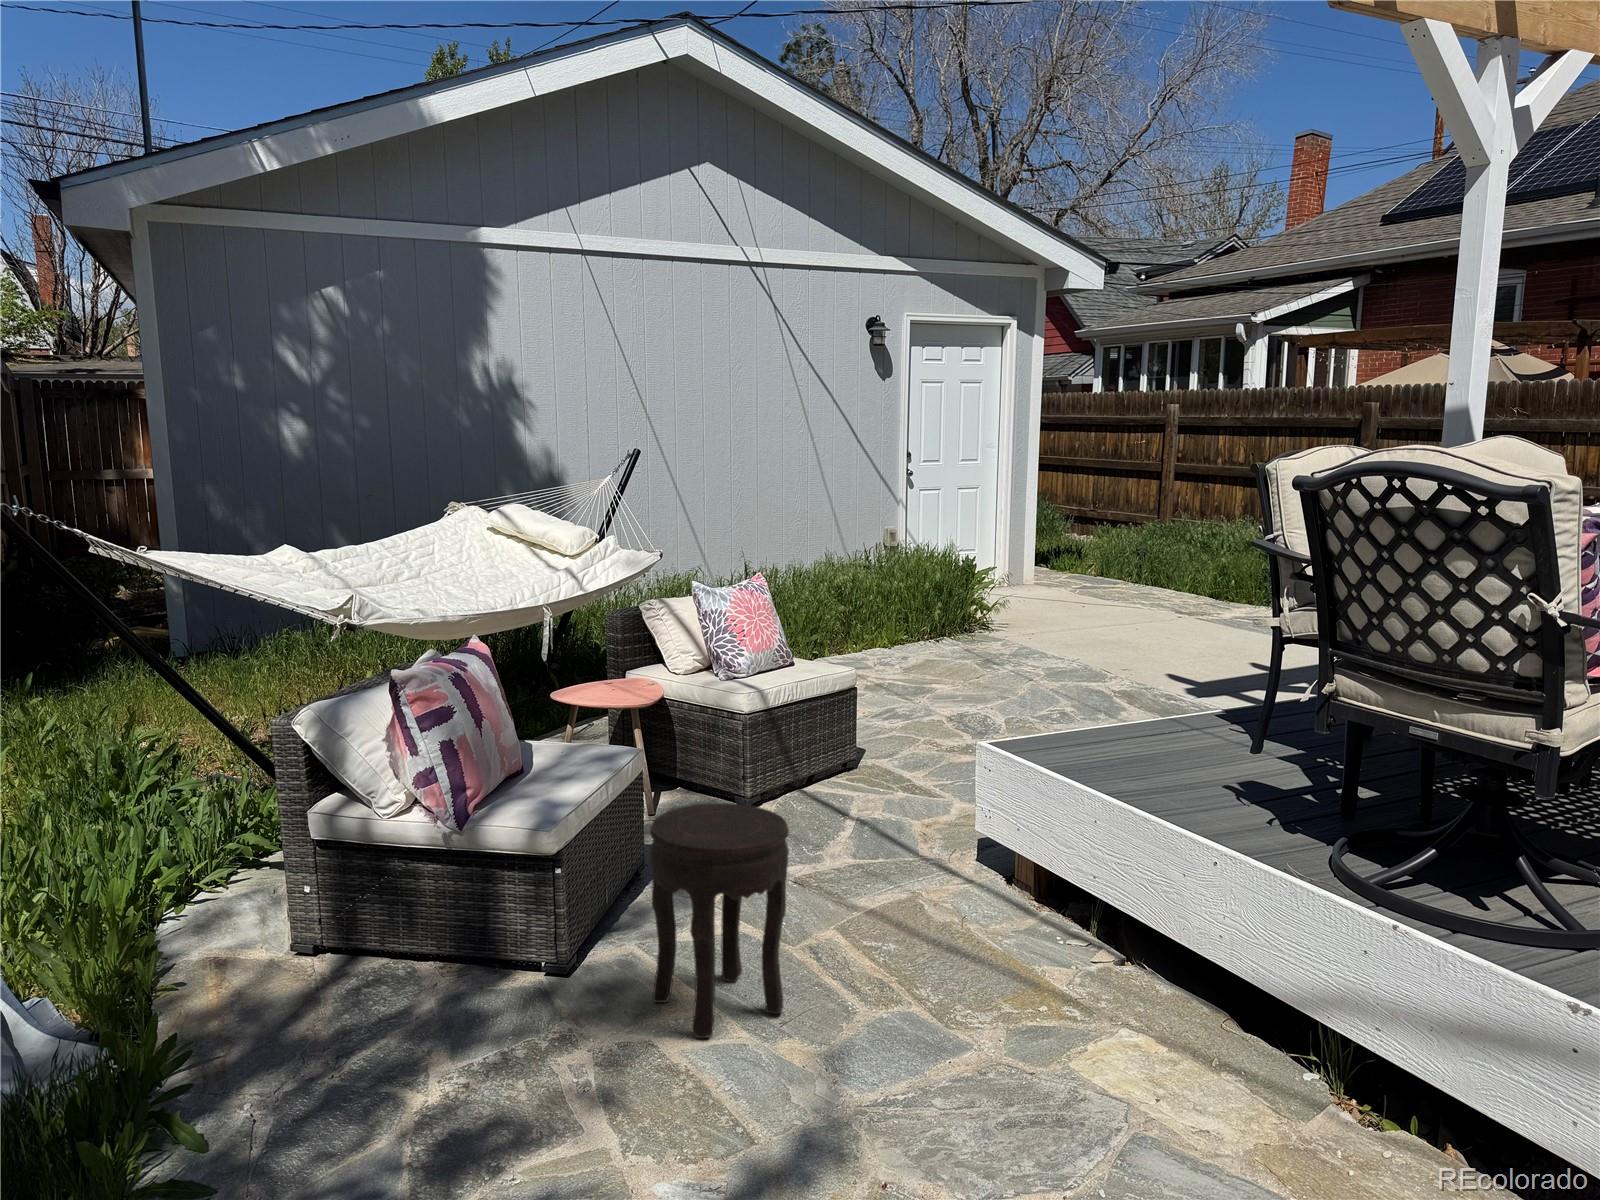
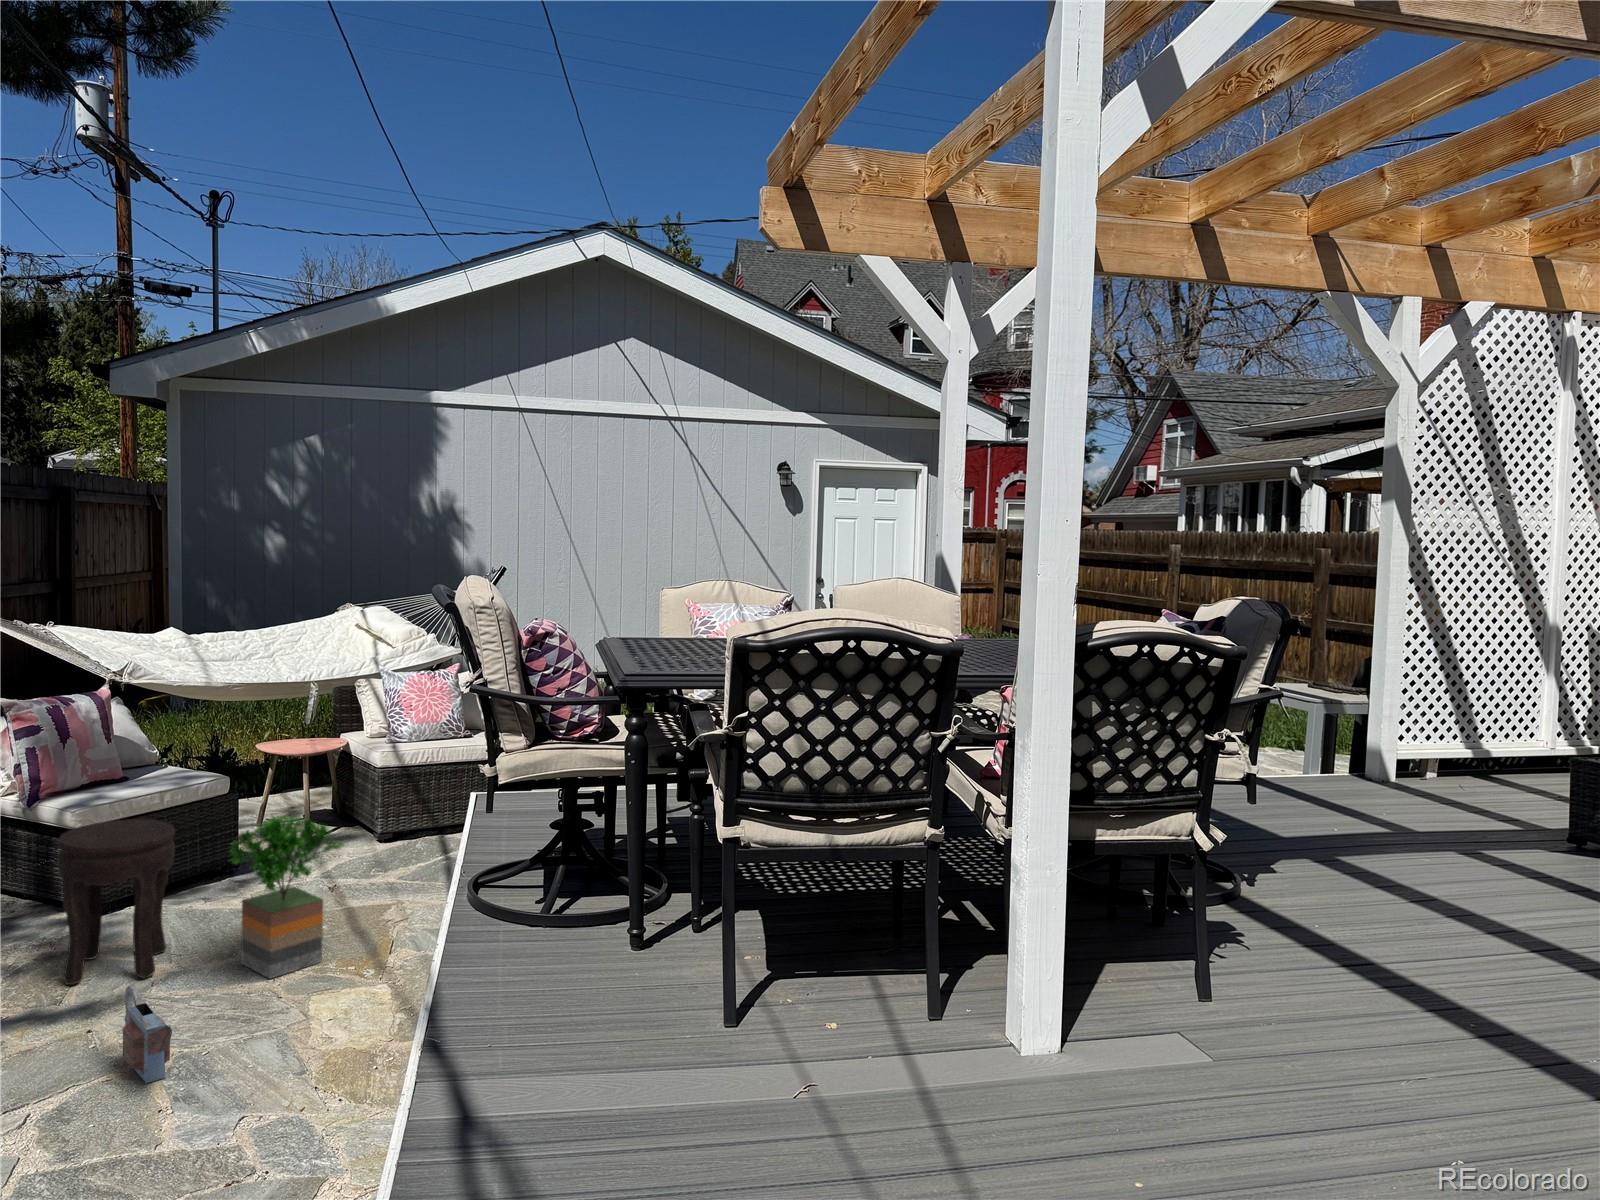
potted tree: none [848,773,977,989] -> present [230,816,344,979]
watering can: none [917,1019,1089,1144] -> present [123,985,172,1083]

